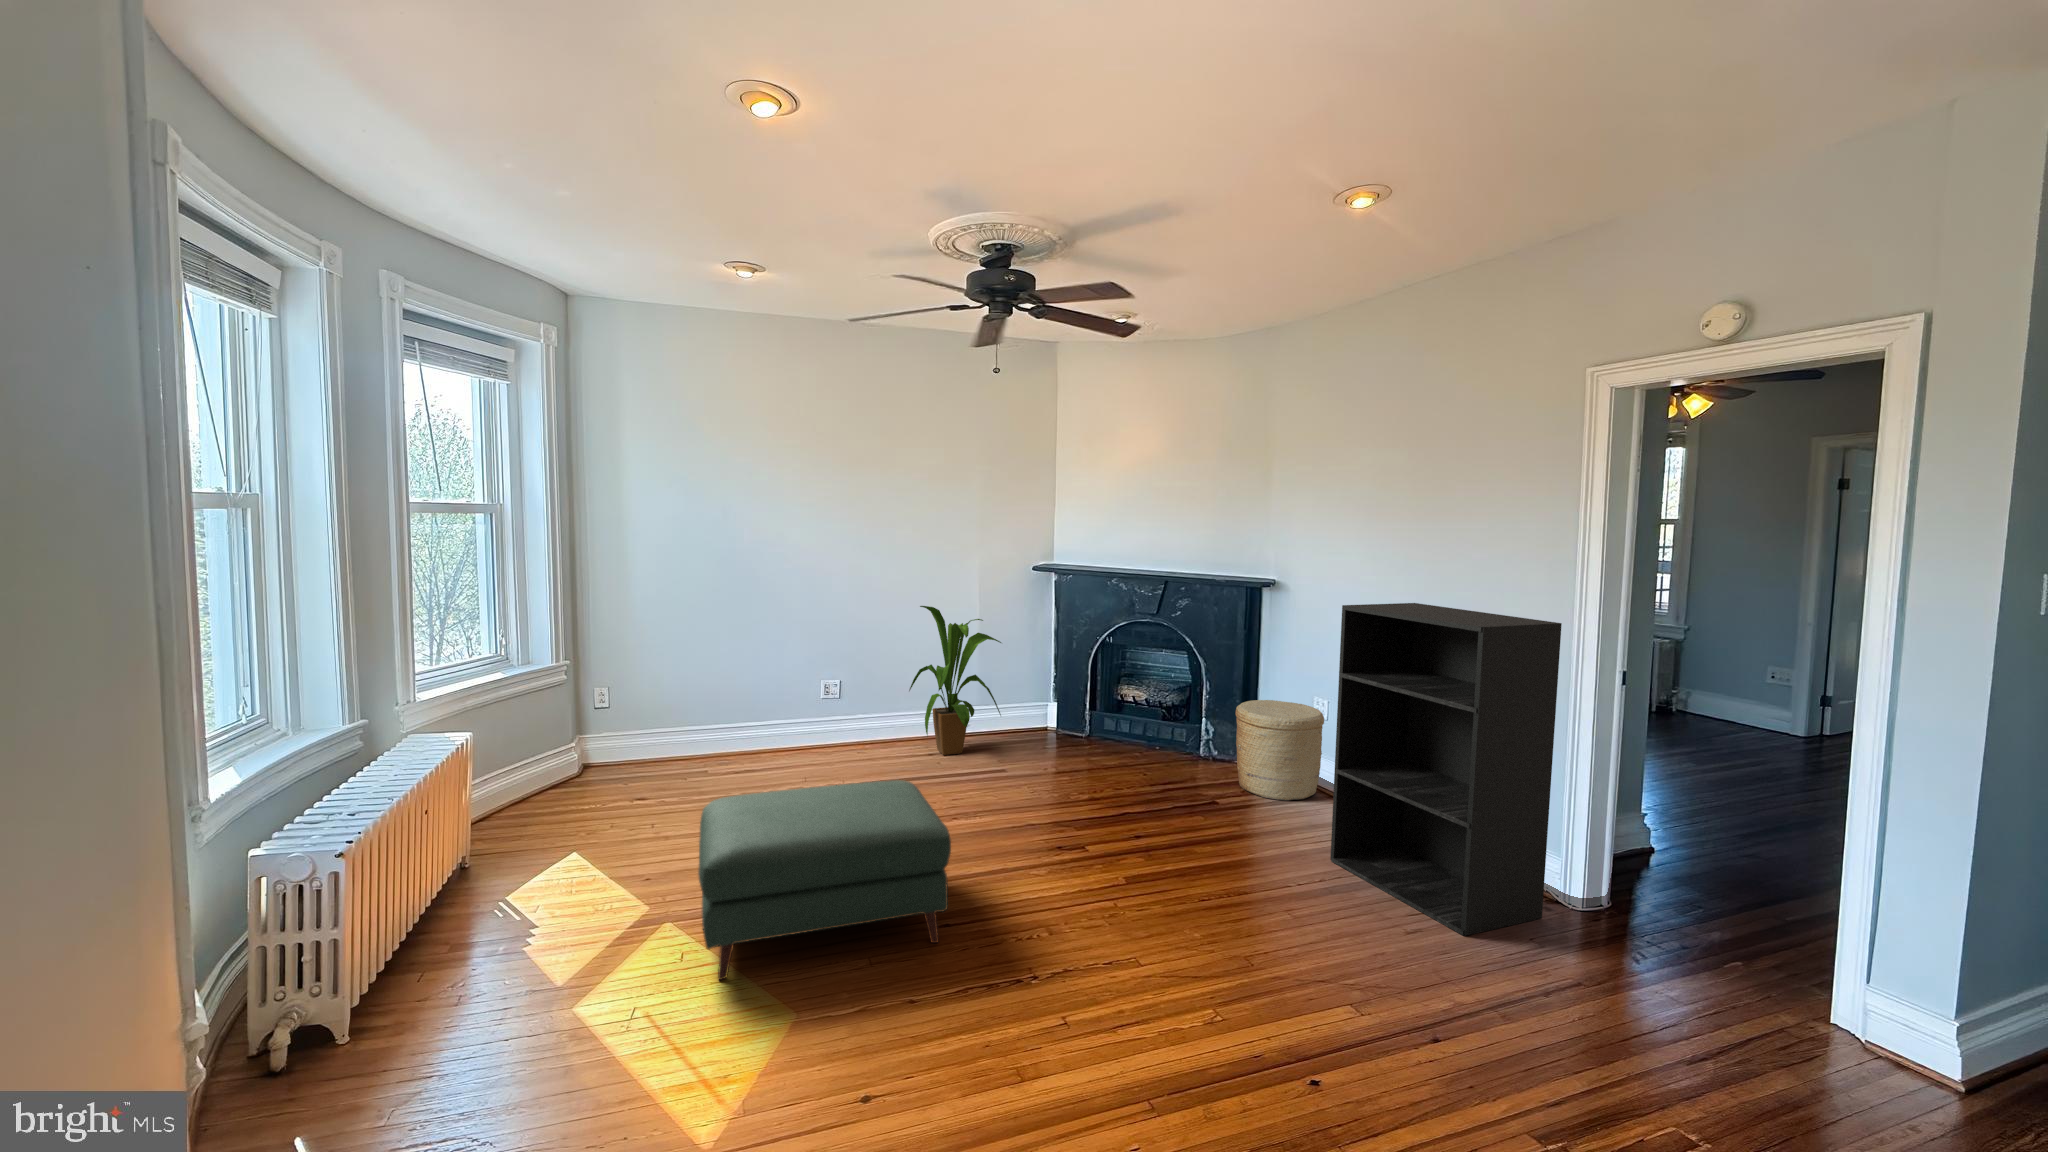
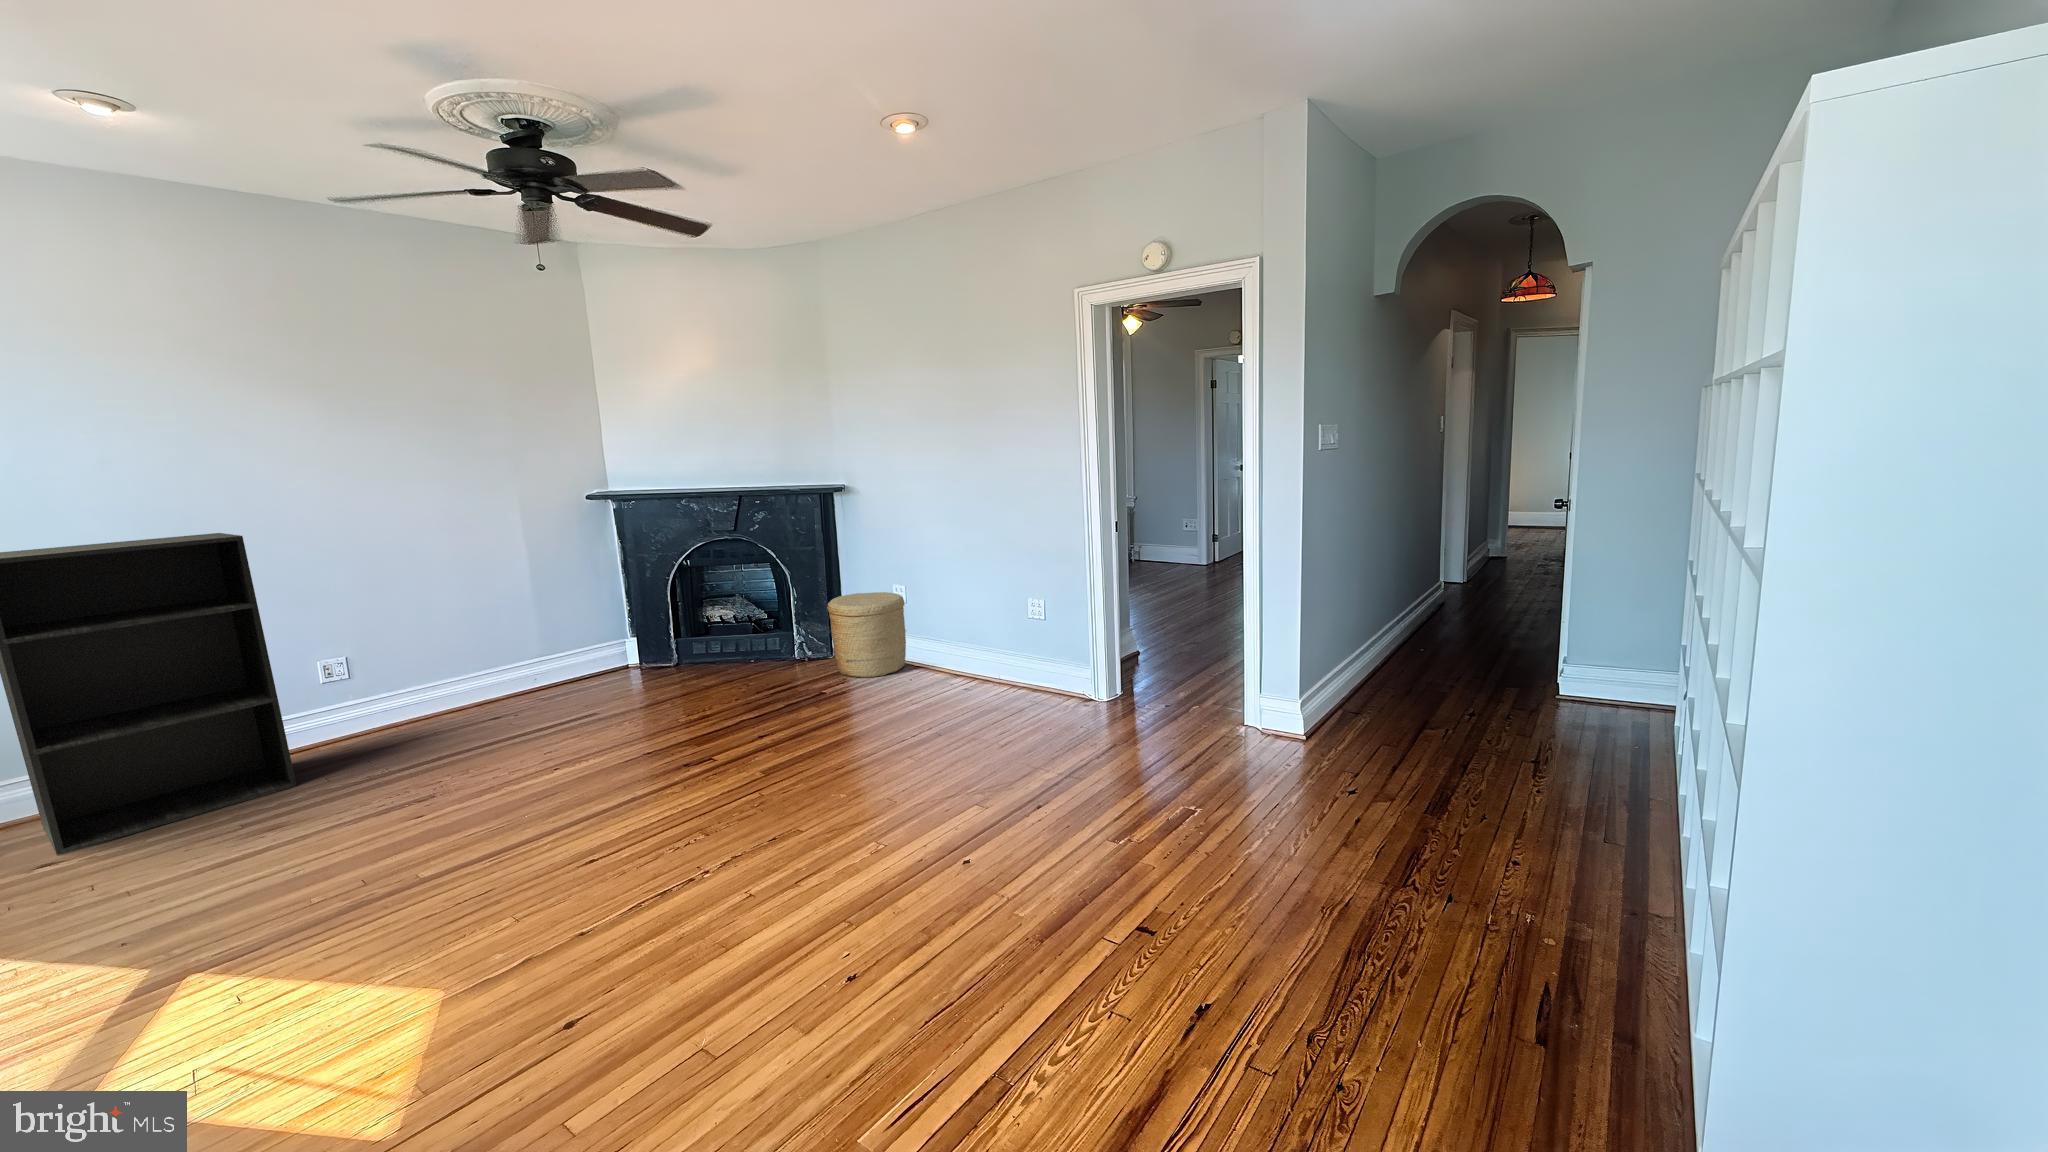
bookshelf: present [1330,603,1562,936] -> present [0,533,296,855]
house plant: present [909,606,1001,755] -> none [454,551,582,713]
ottoman: present [698,780,951,980] -> none [215,731,595,1003]

